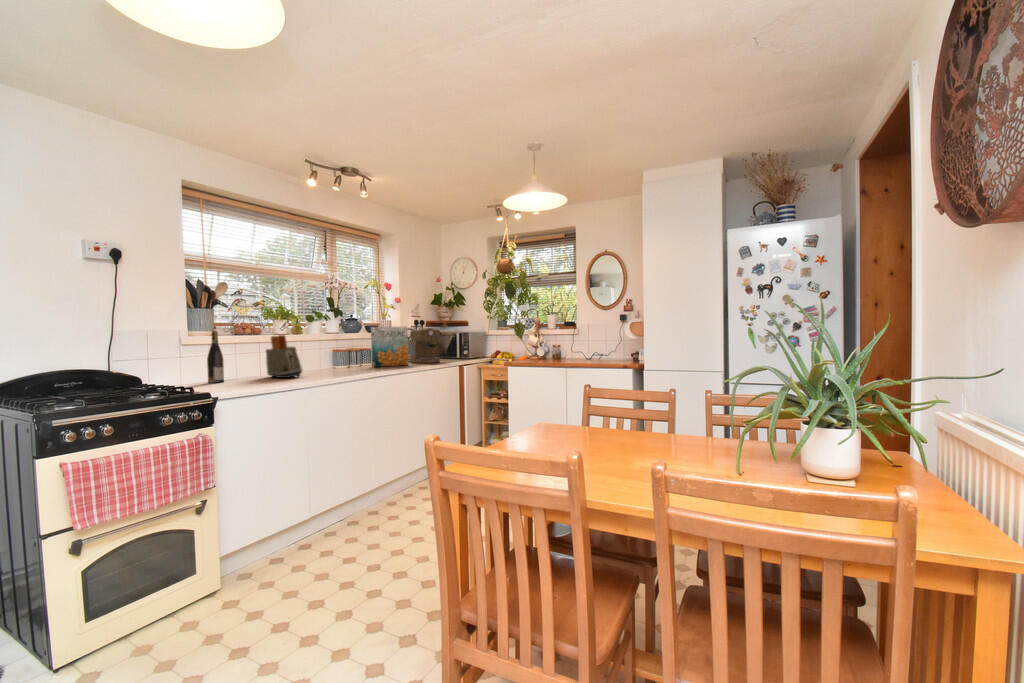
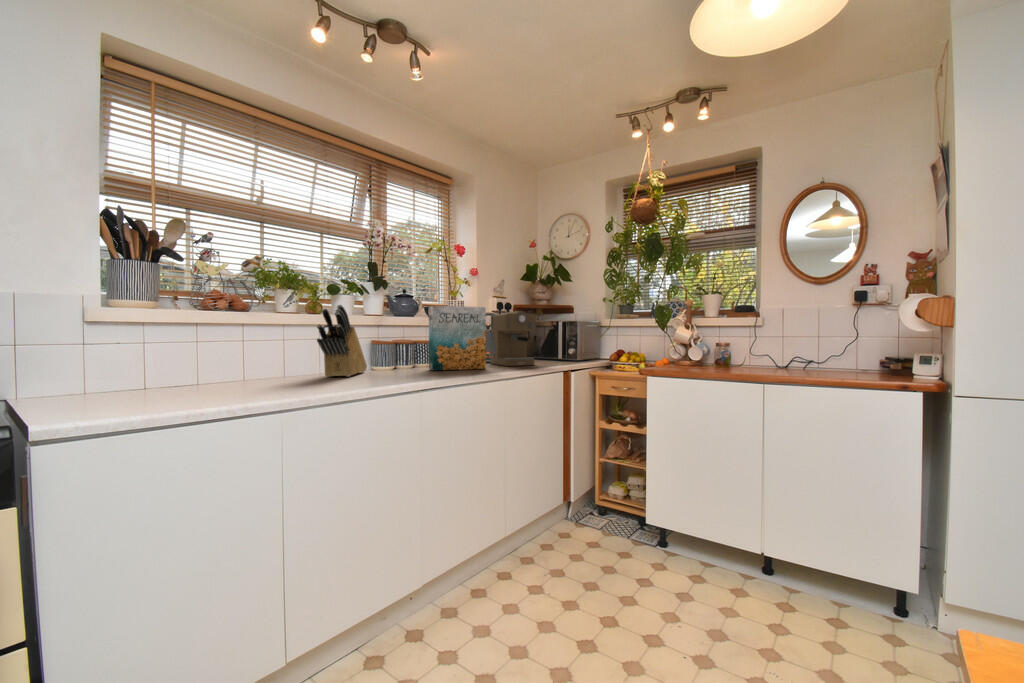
knife block: none [308,329,333,372] -> present [317,305,367,377]
wine bottle: present [207,331,224,383] -> none [101,298,137,399]
toaster: present [266,335,302,378] -> none [229,310,286,393]

